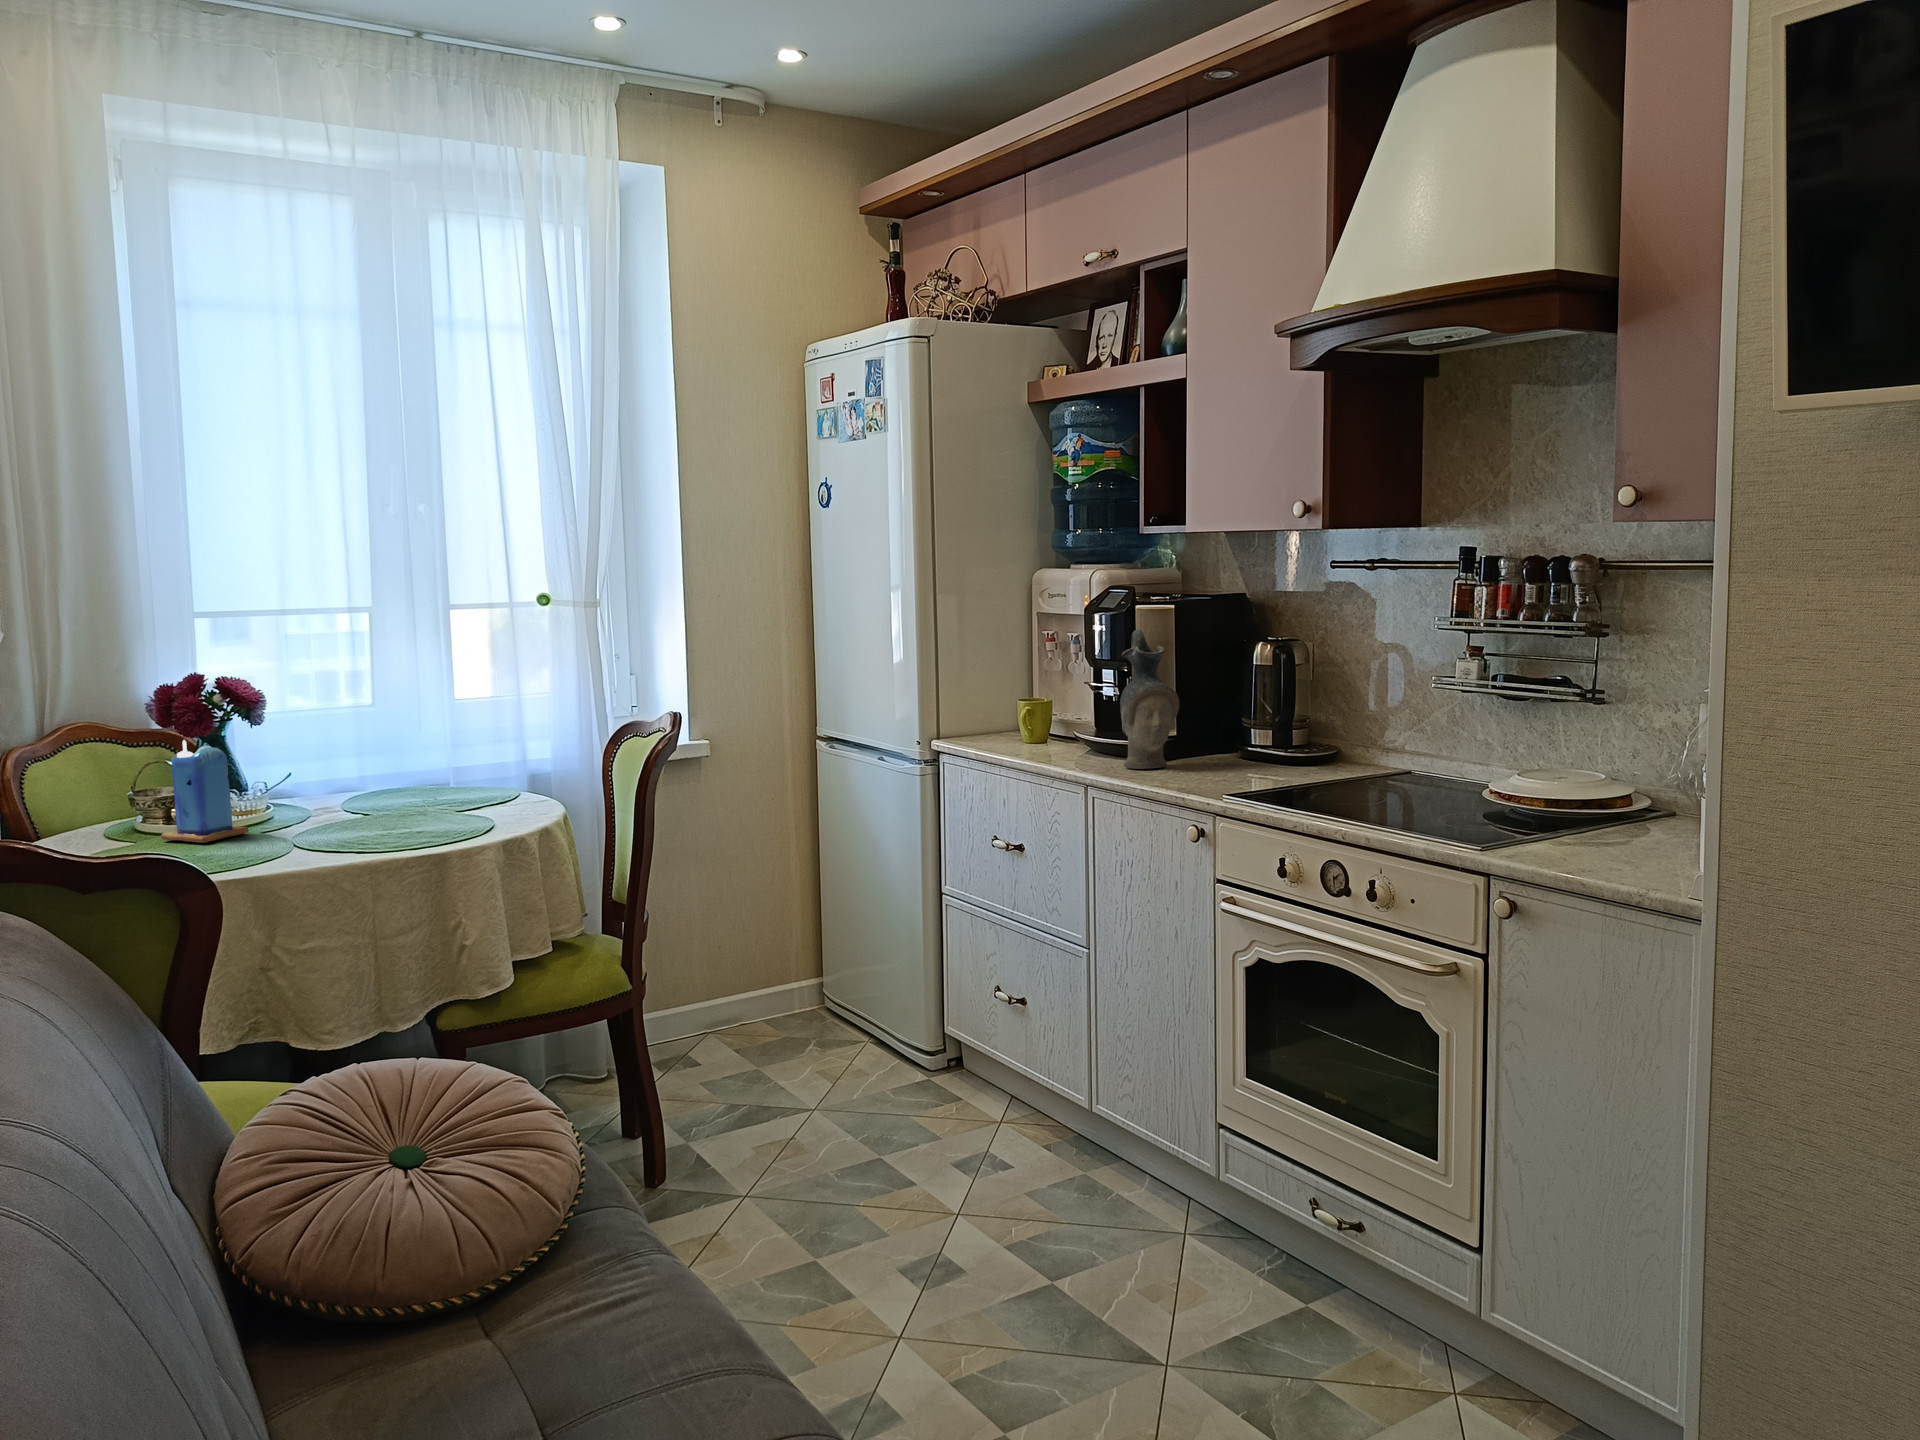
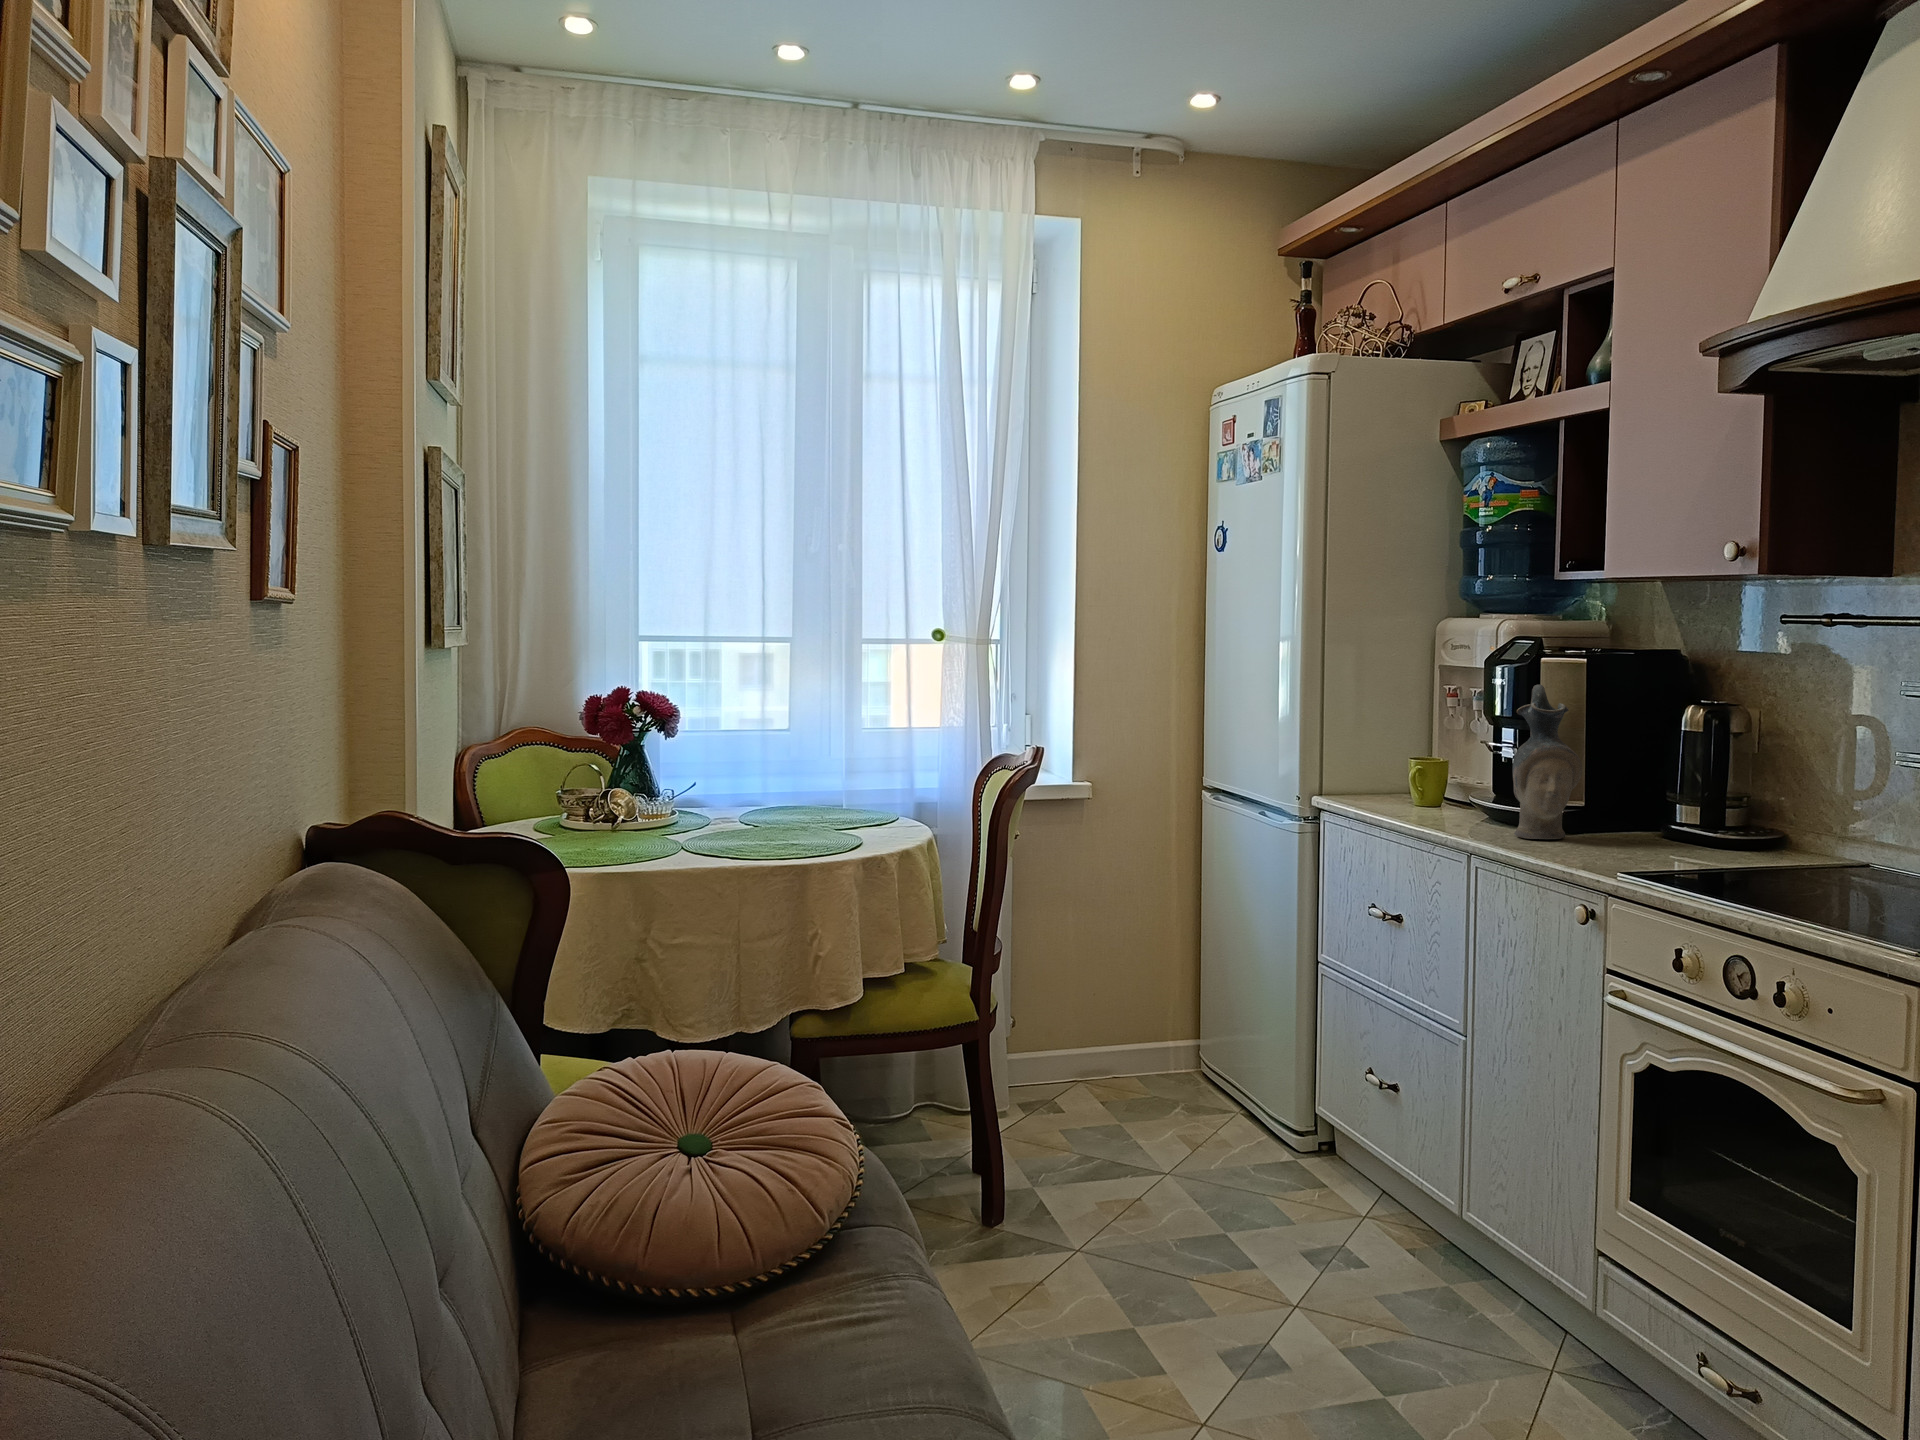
candle: present [161,740,248,843] -> none [577,748,649,842]

